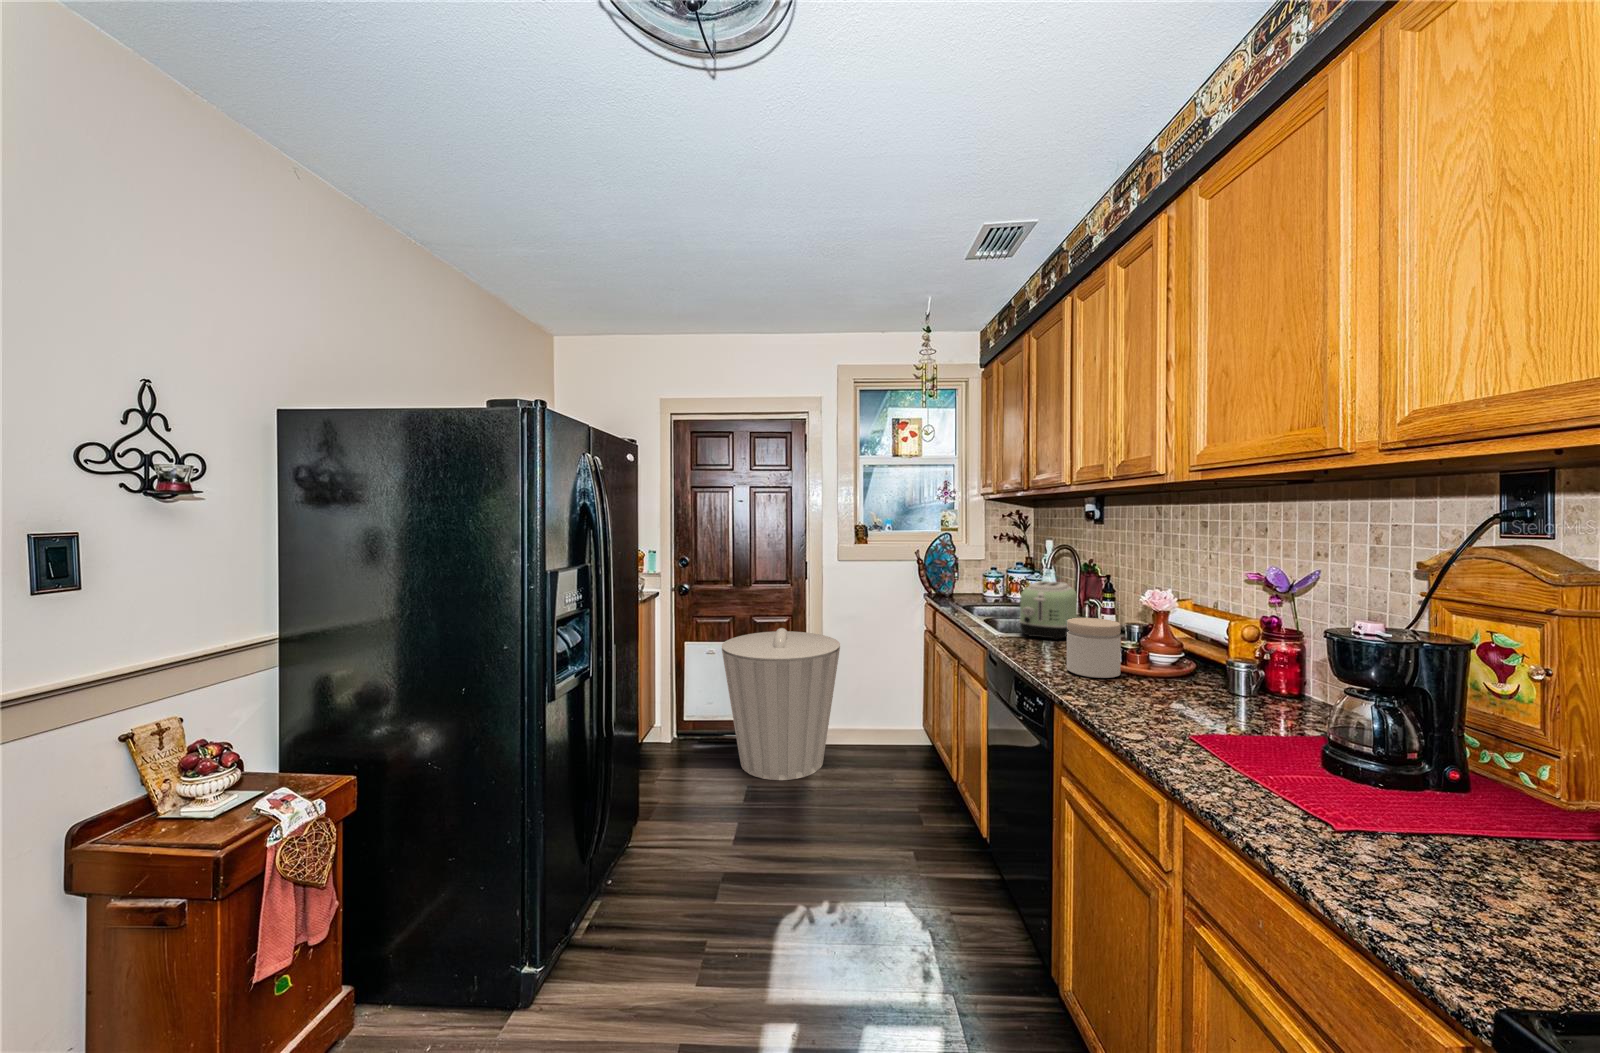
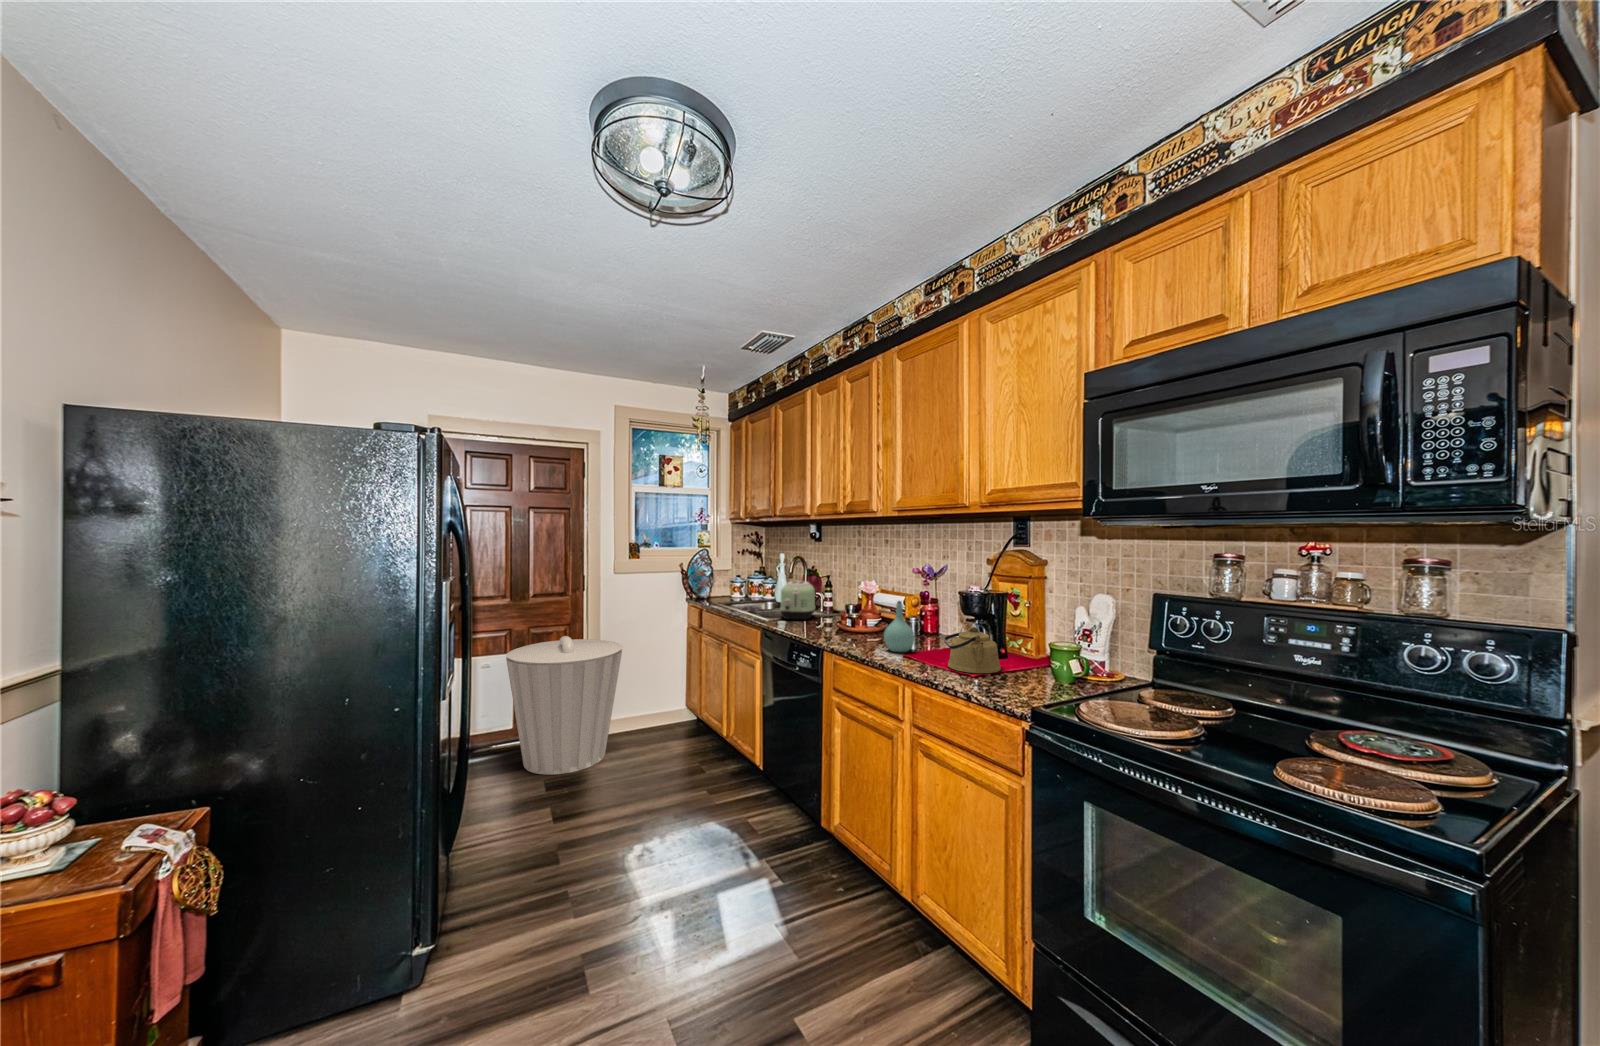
jar: present [1067,618,1121,678] -> none [825,601,855,636]
bottle: none [1154,633,1221,730] -> present [884,601,915,652]
kettle: none [1276,715,1438,834] -> present [944,627,1001,673]

